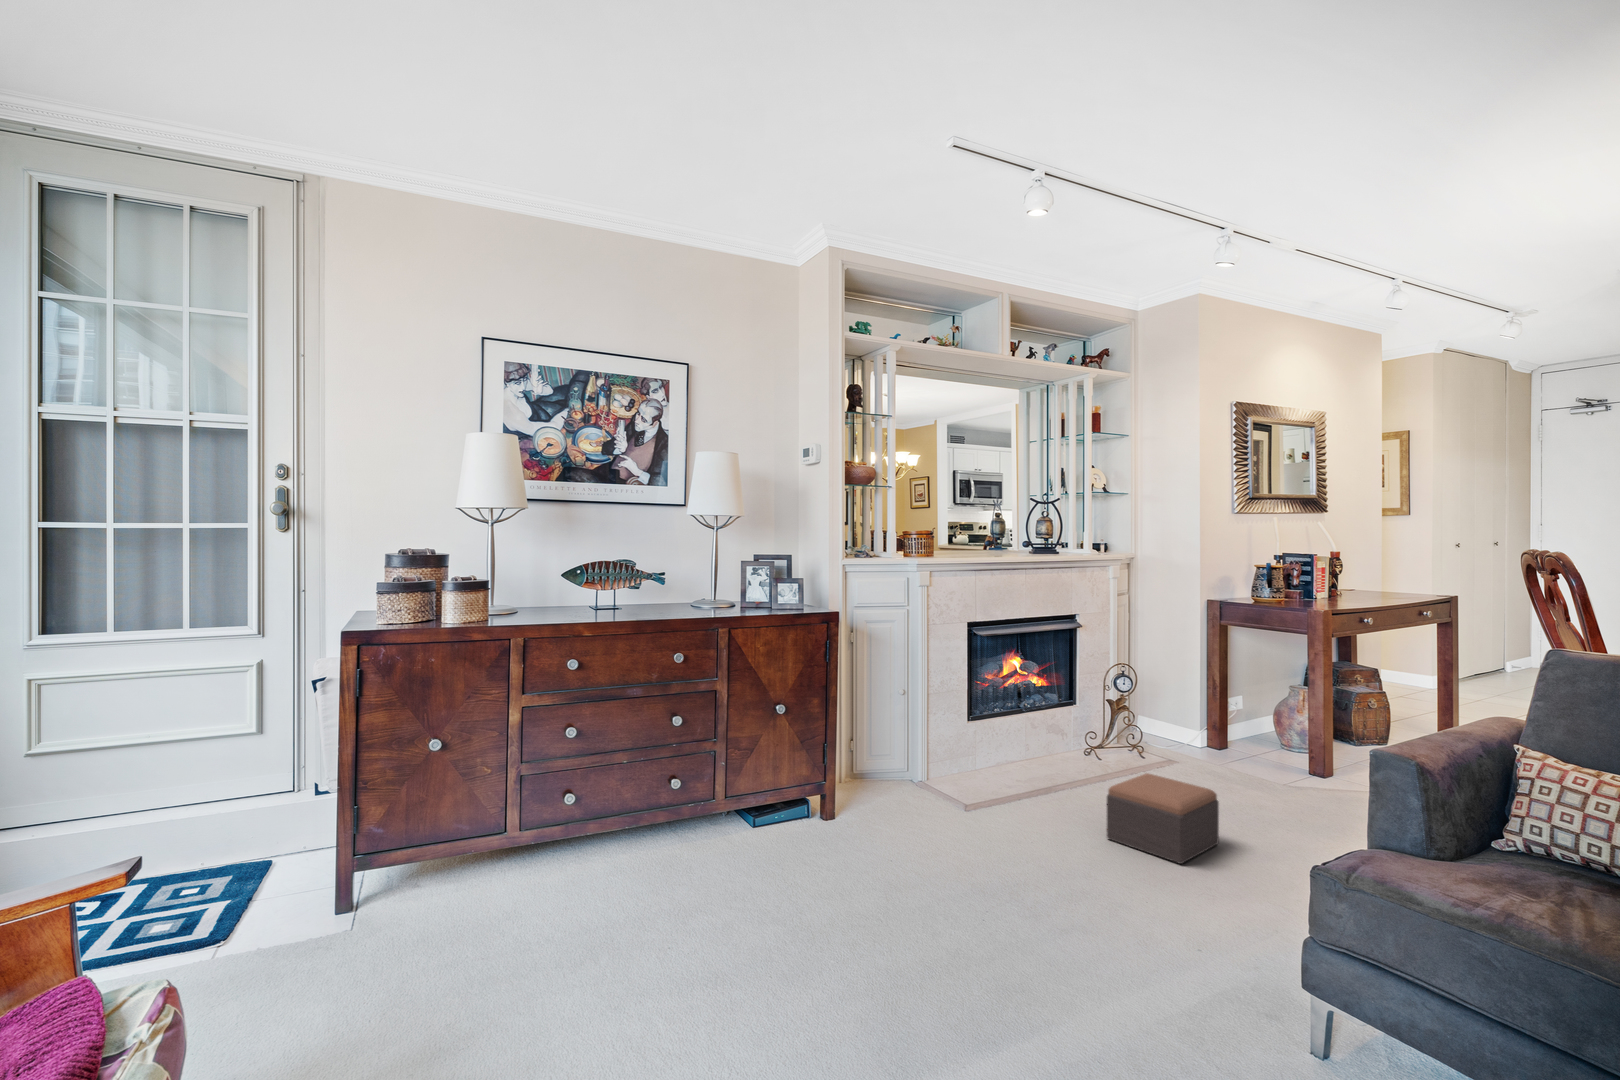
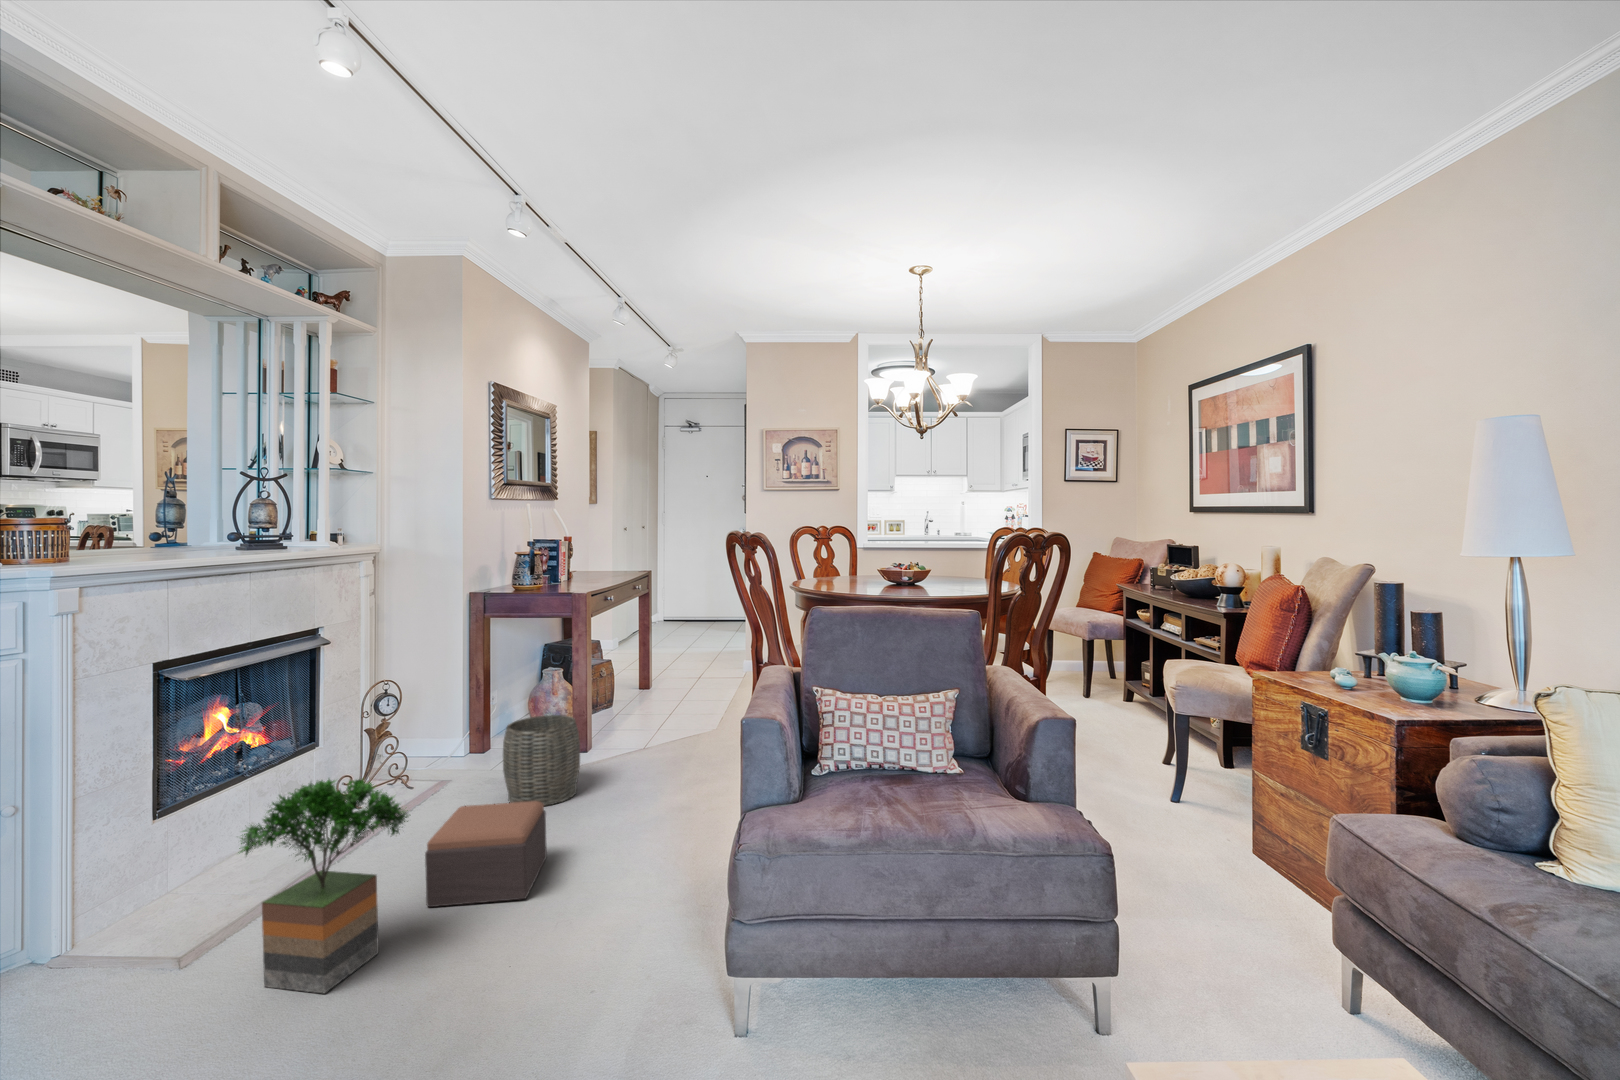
potted tree: none [982,714,1086,858] -> present [239,779,408,993]
woven basket: none [1209,721,1290,809] -> present [503,715,580,806]

